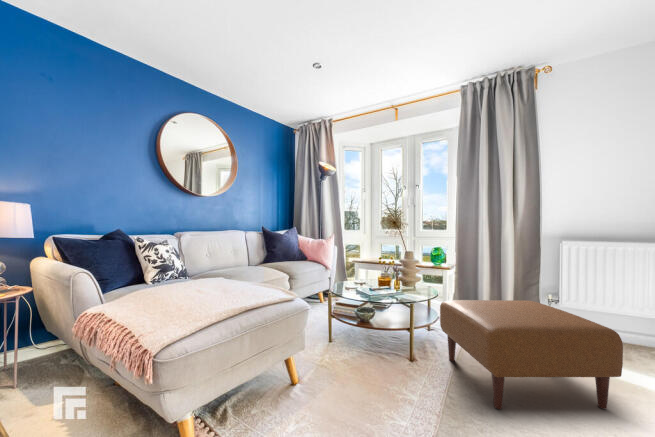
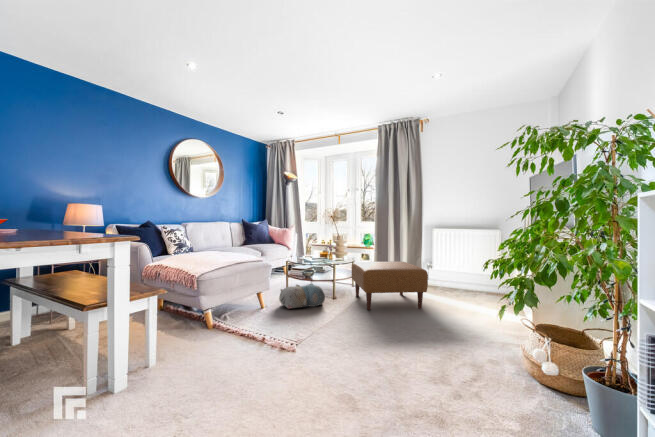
plush toy: none [320,340,404,400] -> present [279,283,325,309]

